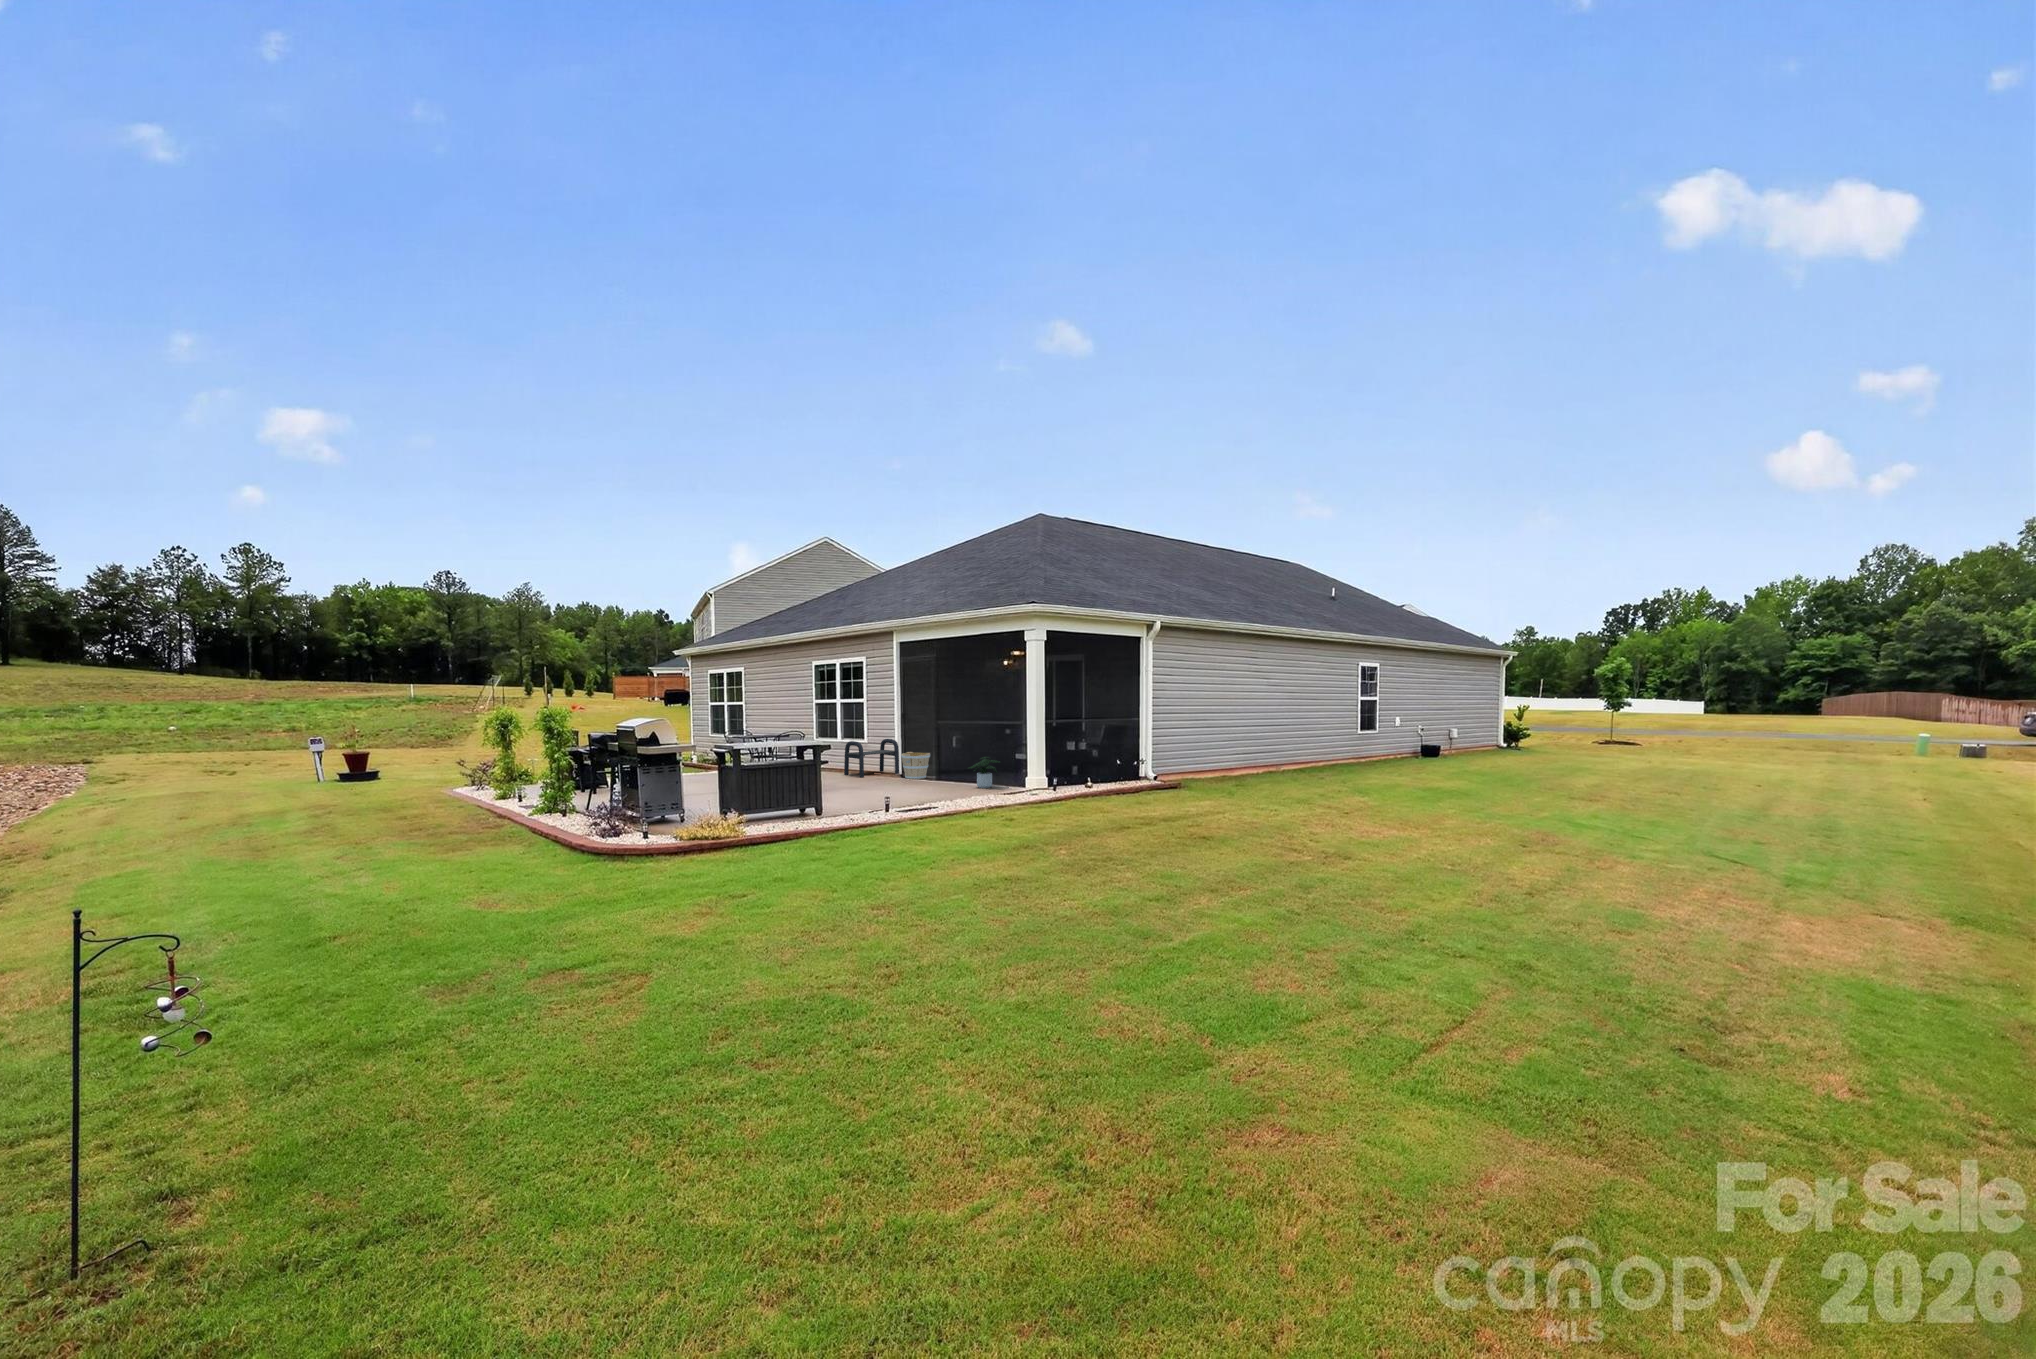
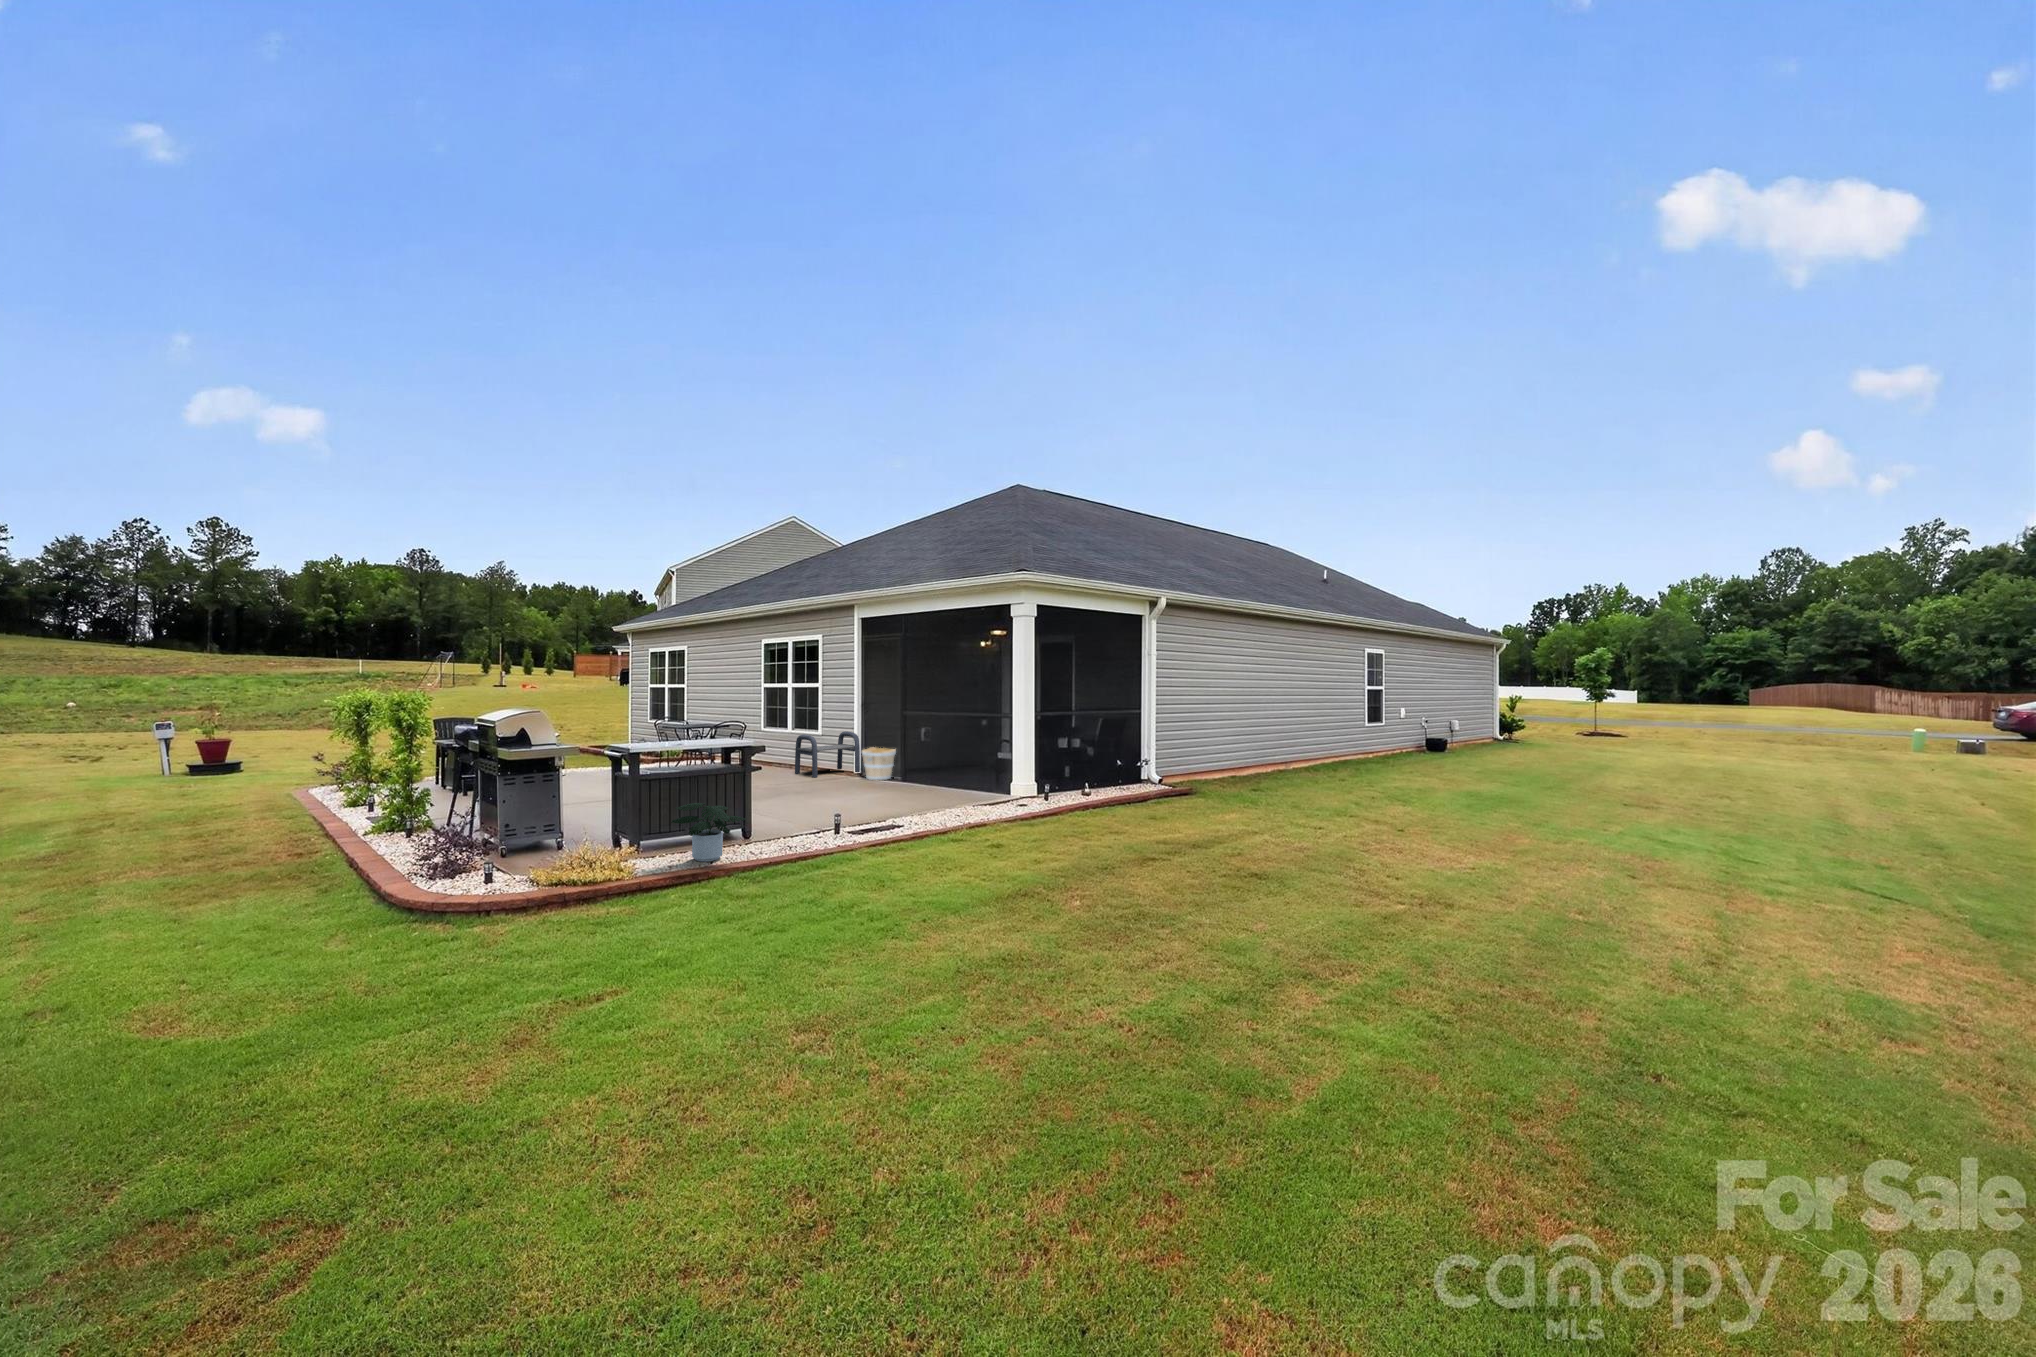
potted plant: present [968,757,1001,788] -> present [671,803,746,861]

